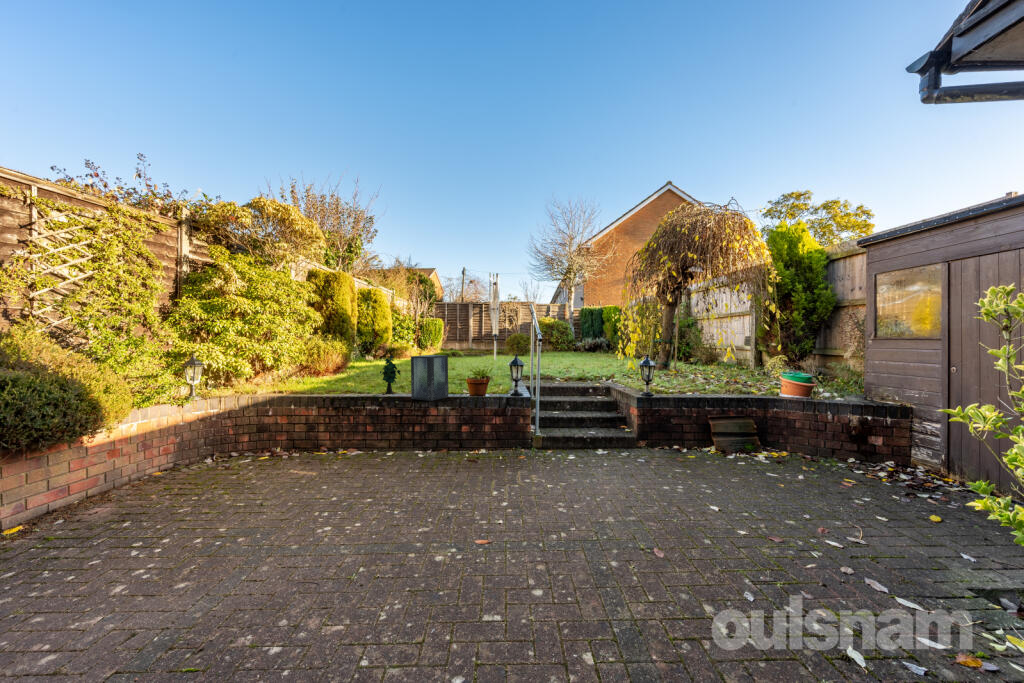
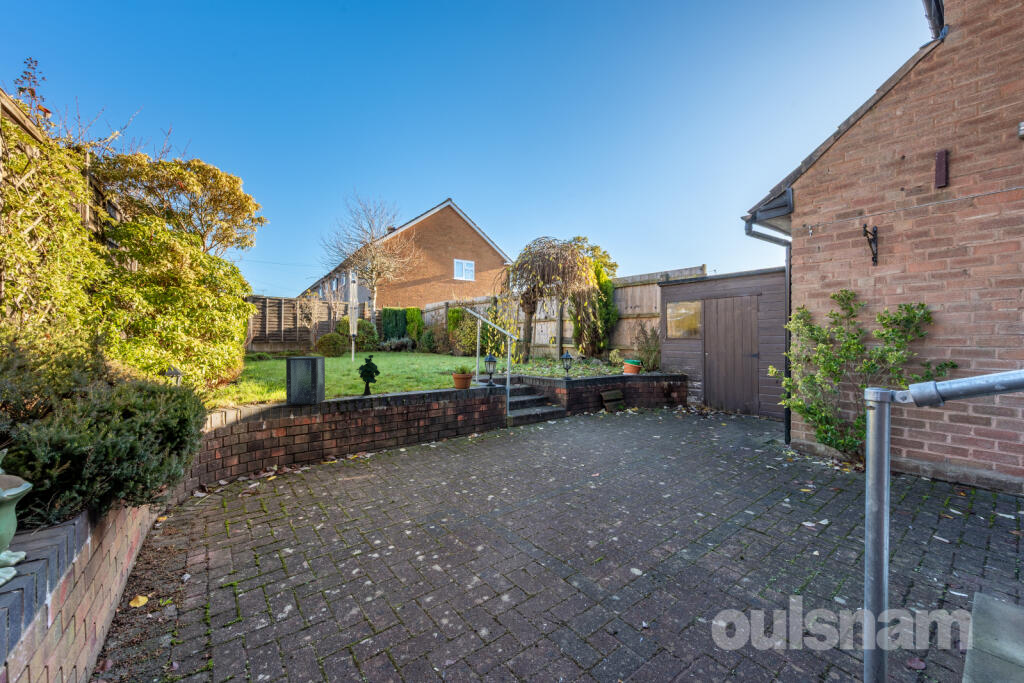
storage box: present [411,355,448,401] -> present [286,357,325,405]

